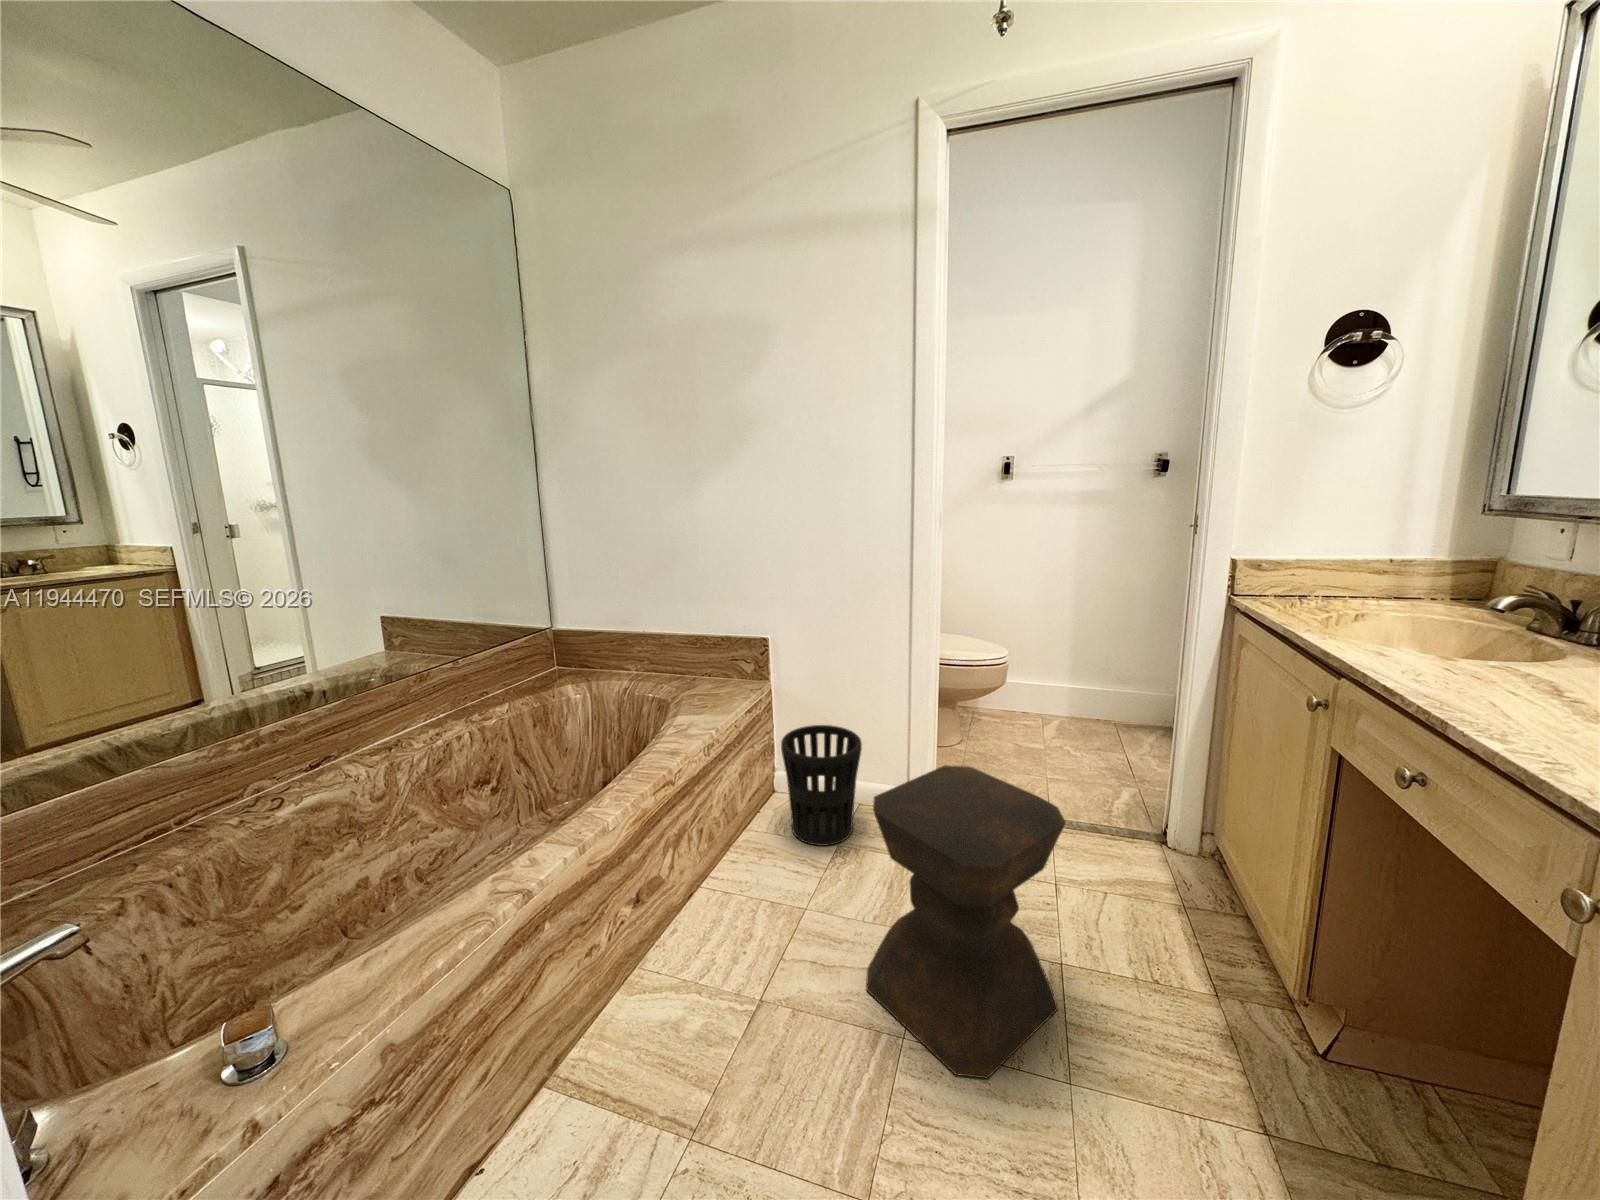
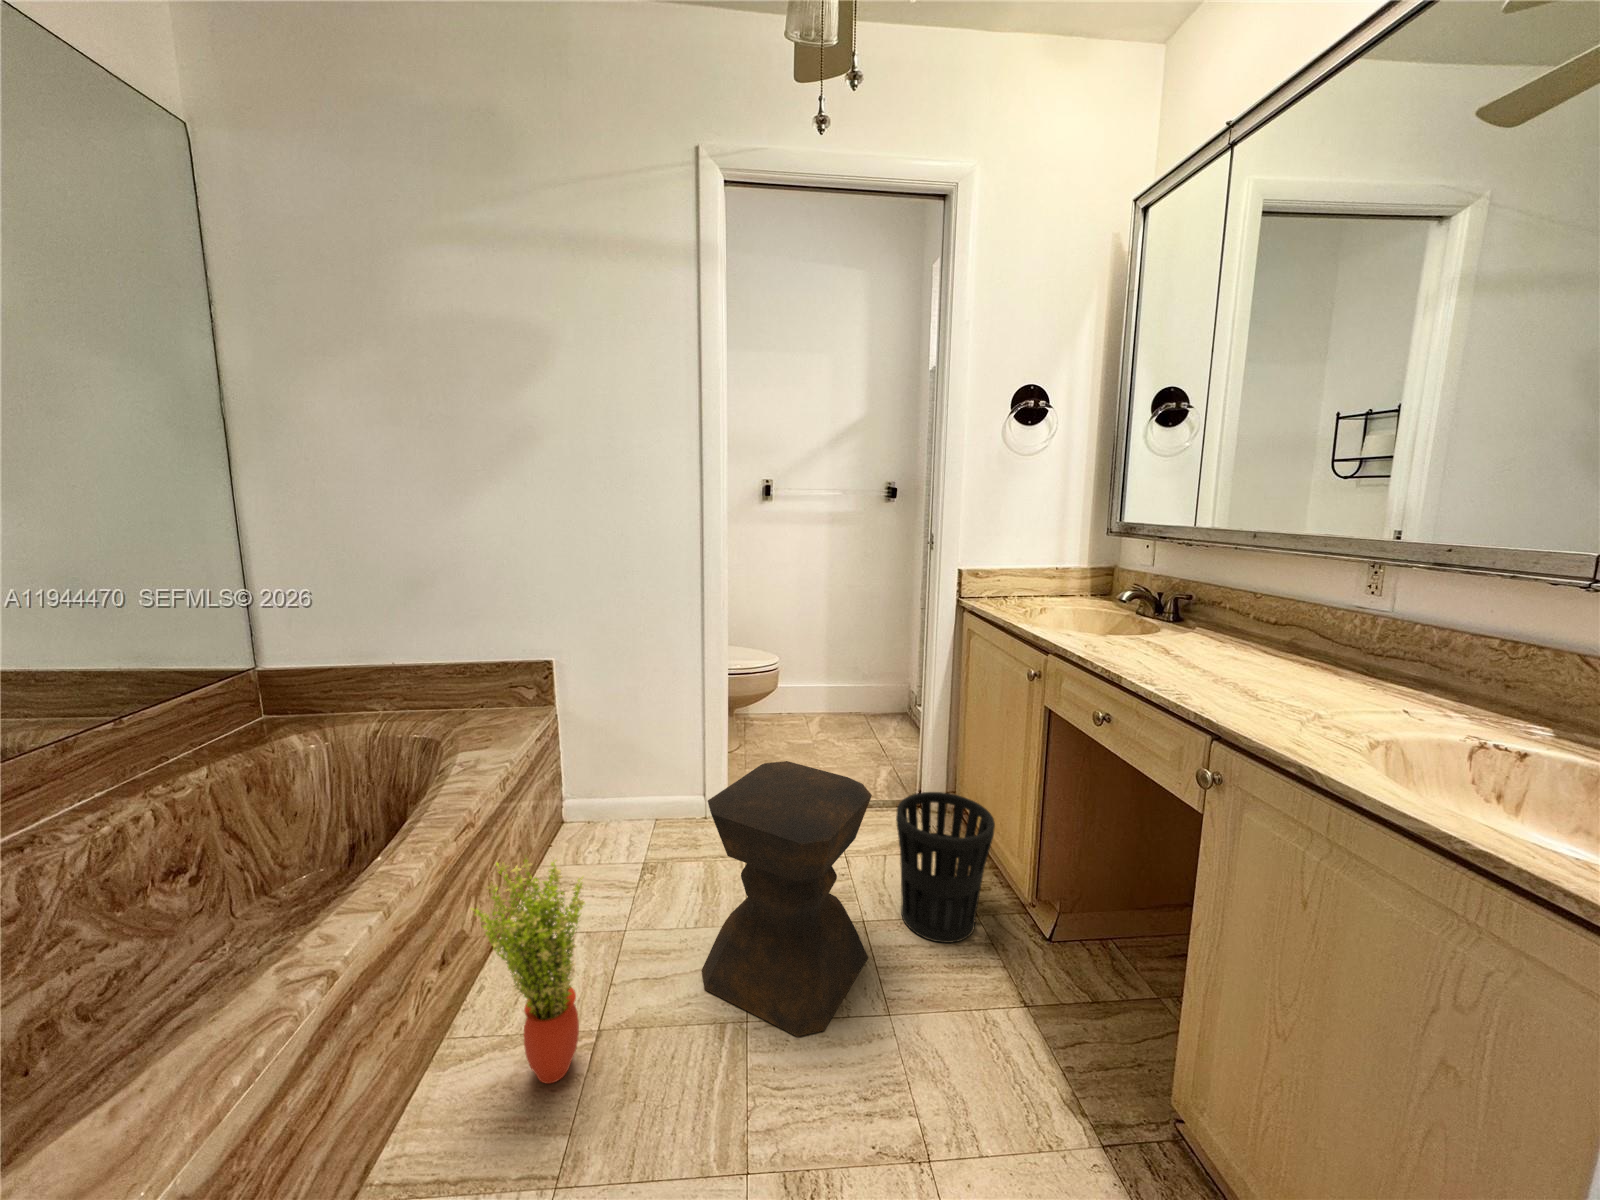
wastebasket: present [781,725,862,846] -> present [896,792,995,943]
potted plant: none [639,820,741,1037] -> present [471,855,585,1083]

